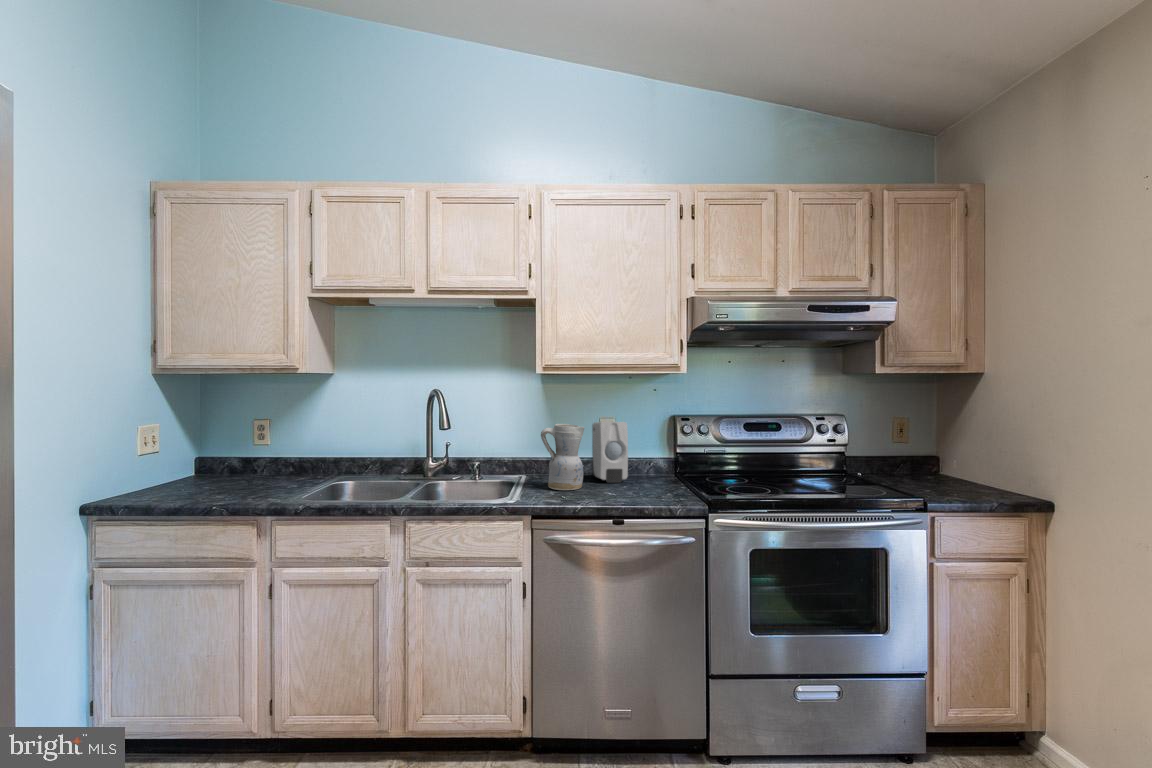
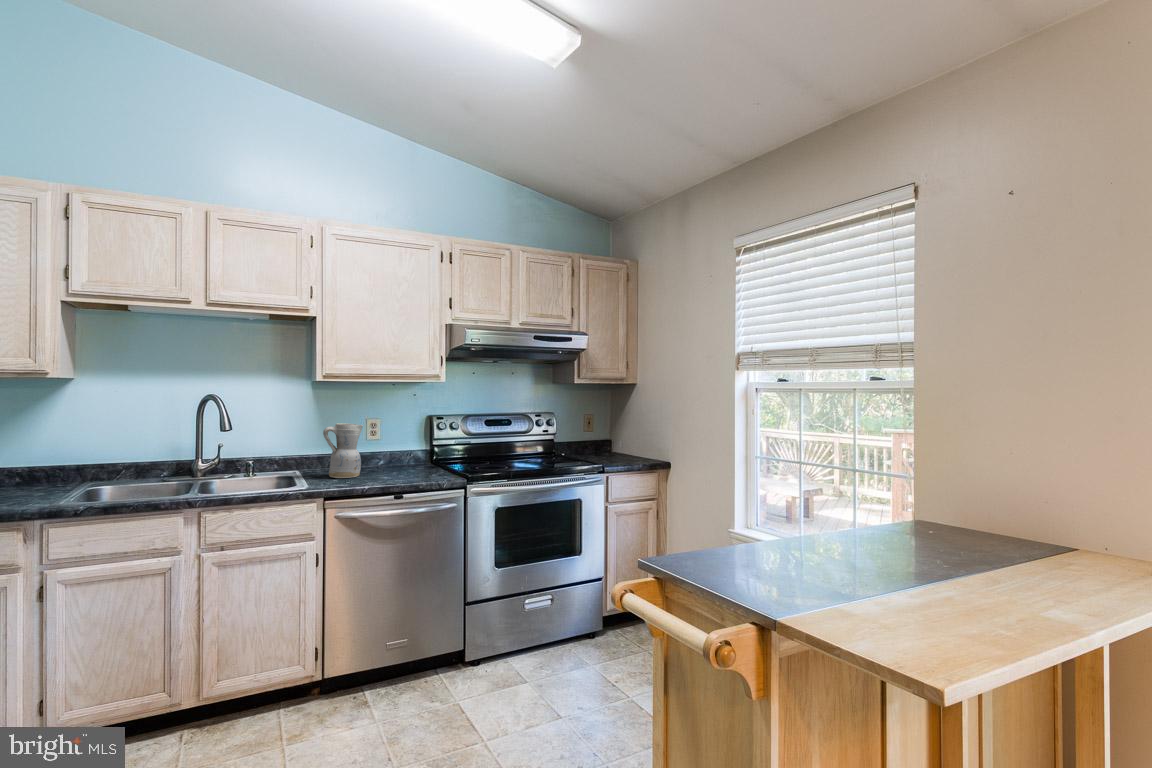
soap dispenser: present [592,422,628,483] -> none [363,421,397,471]

